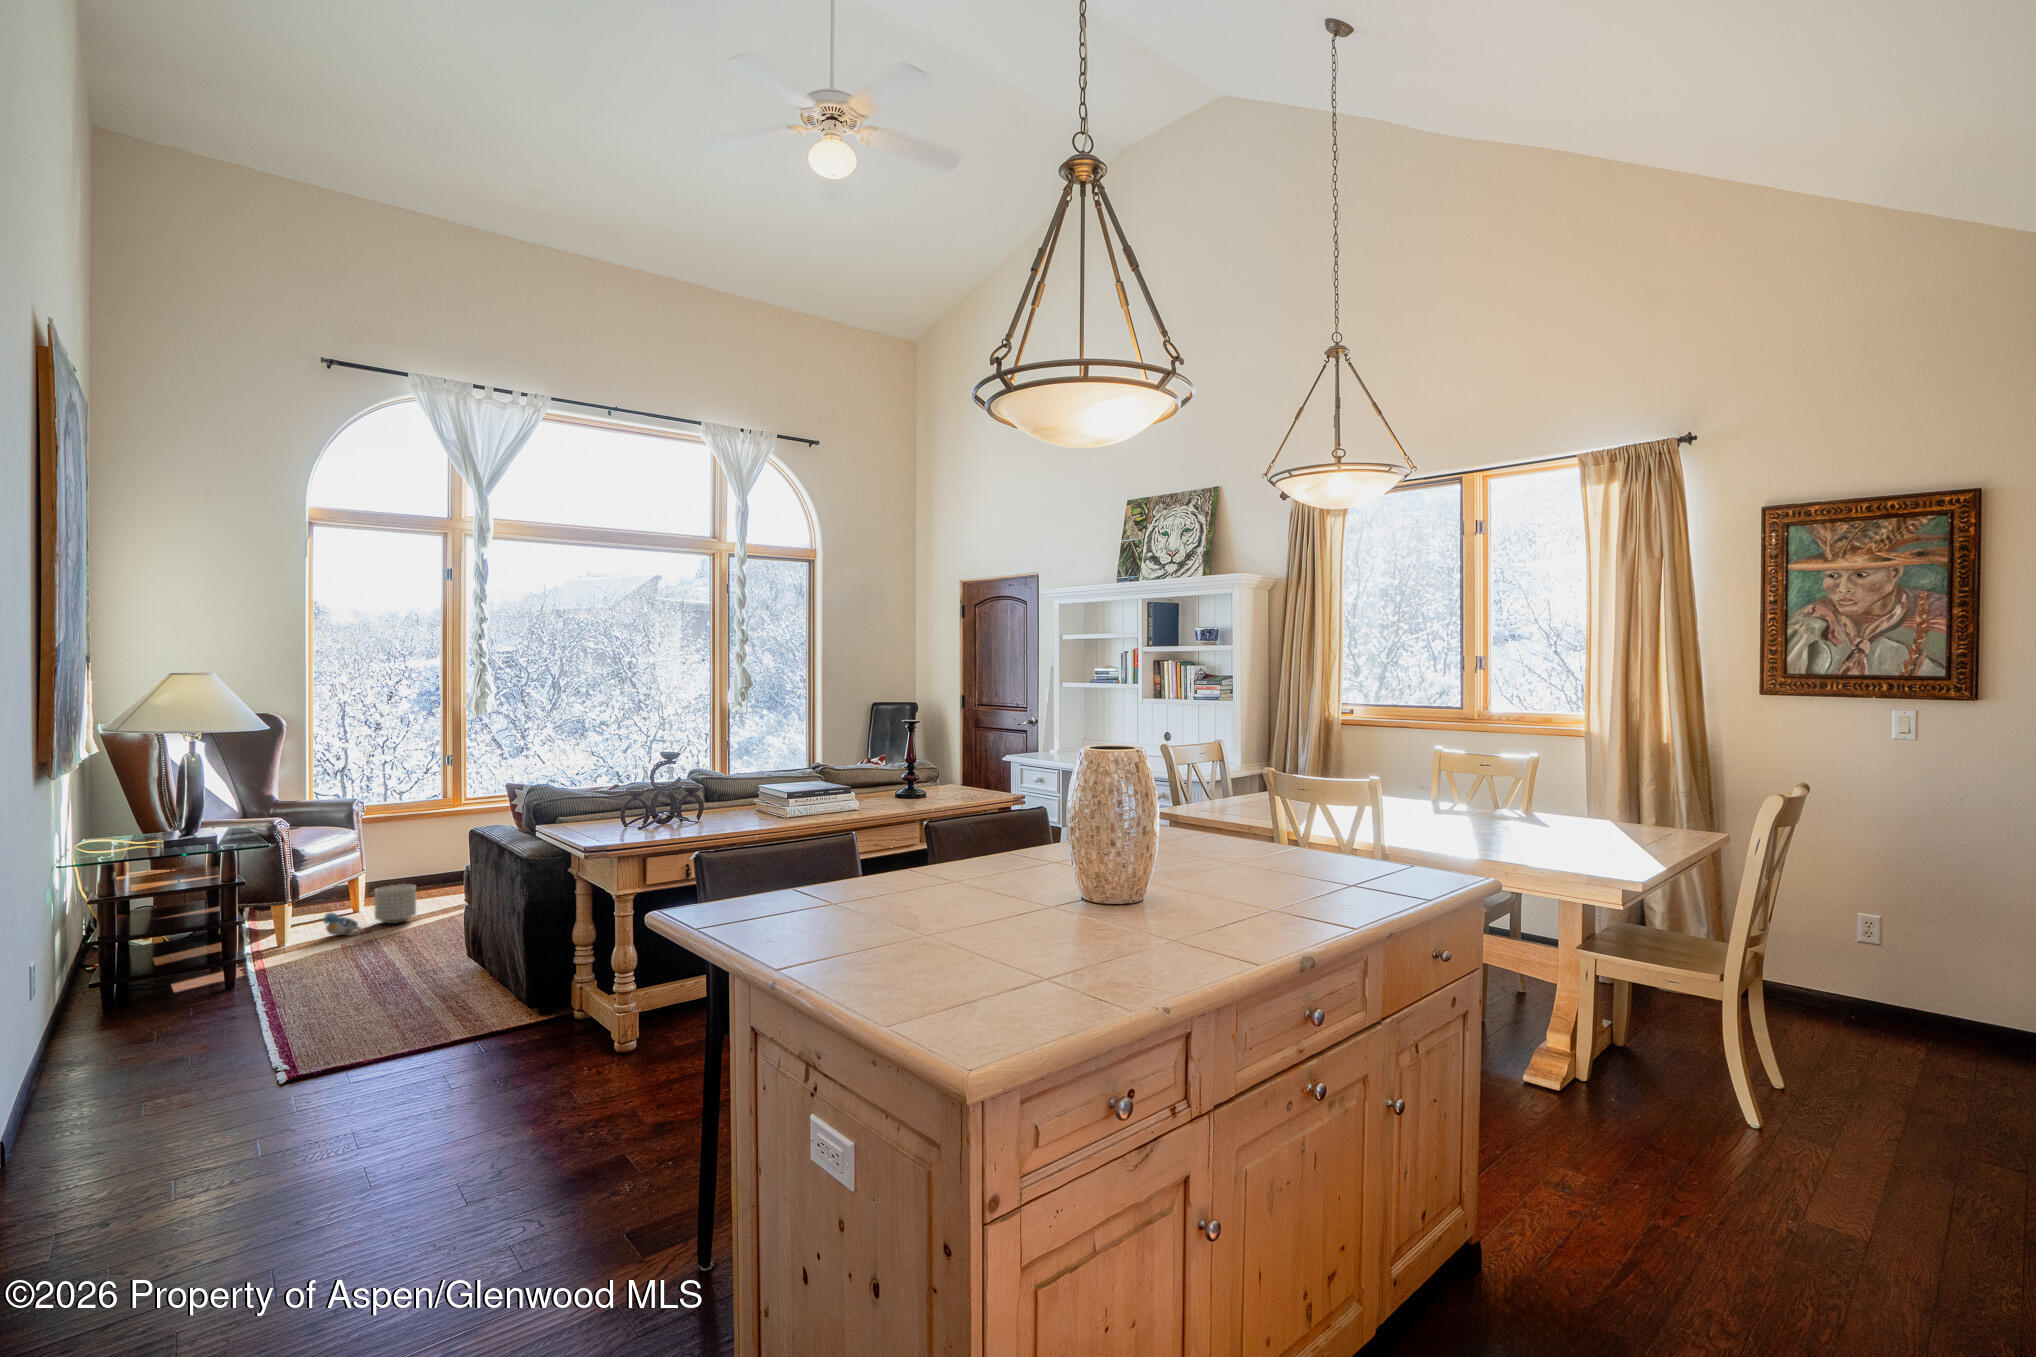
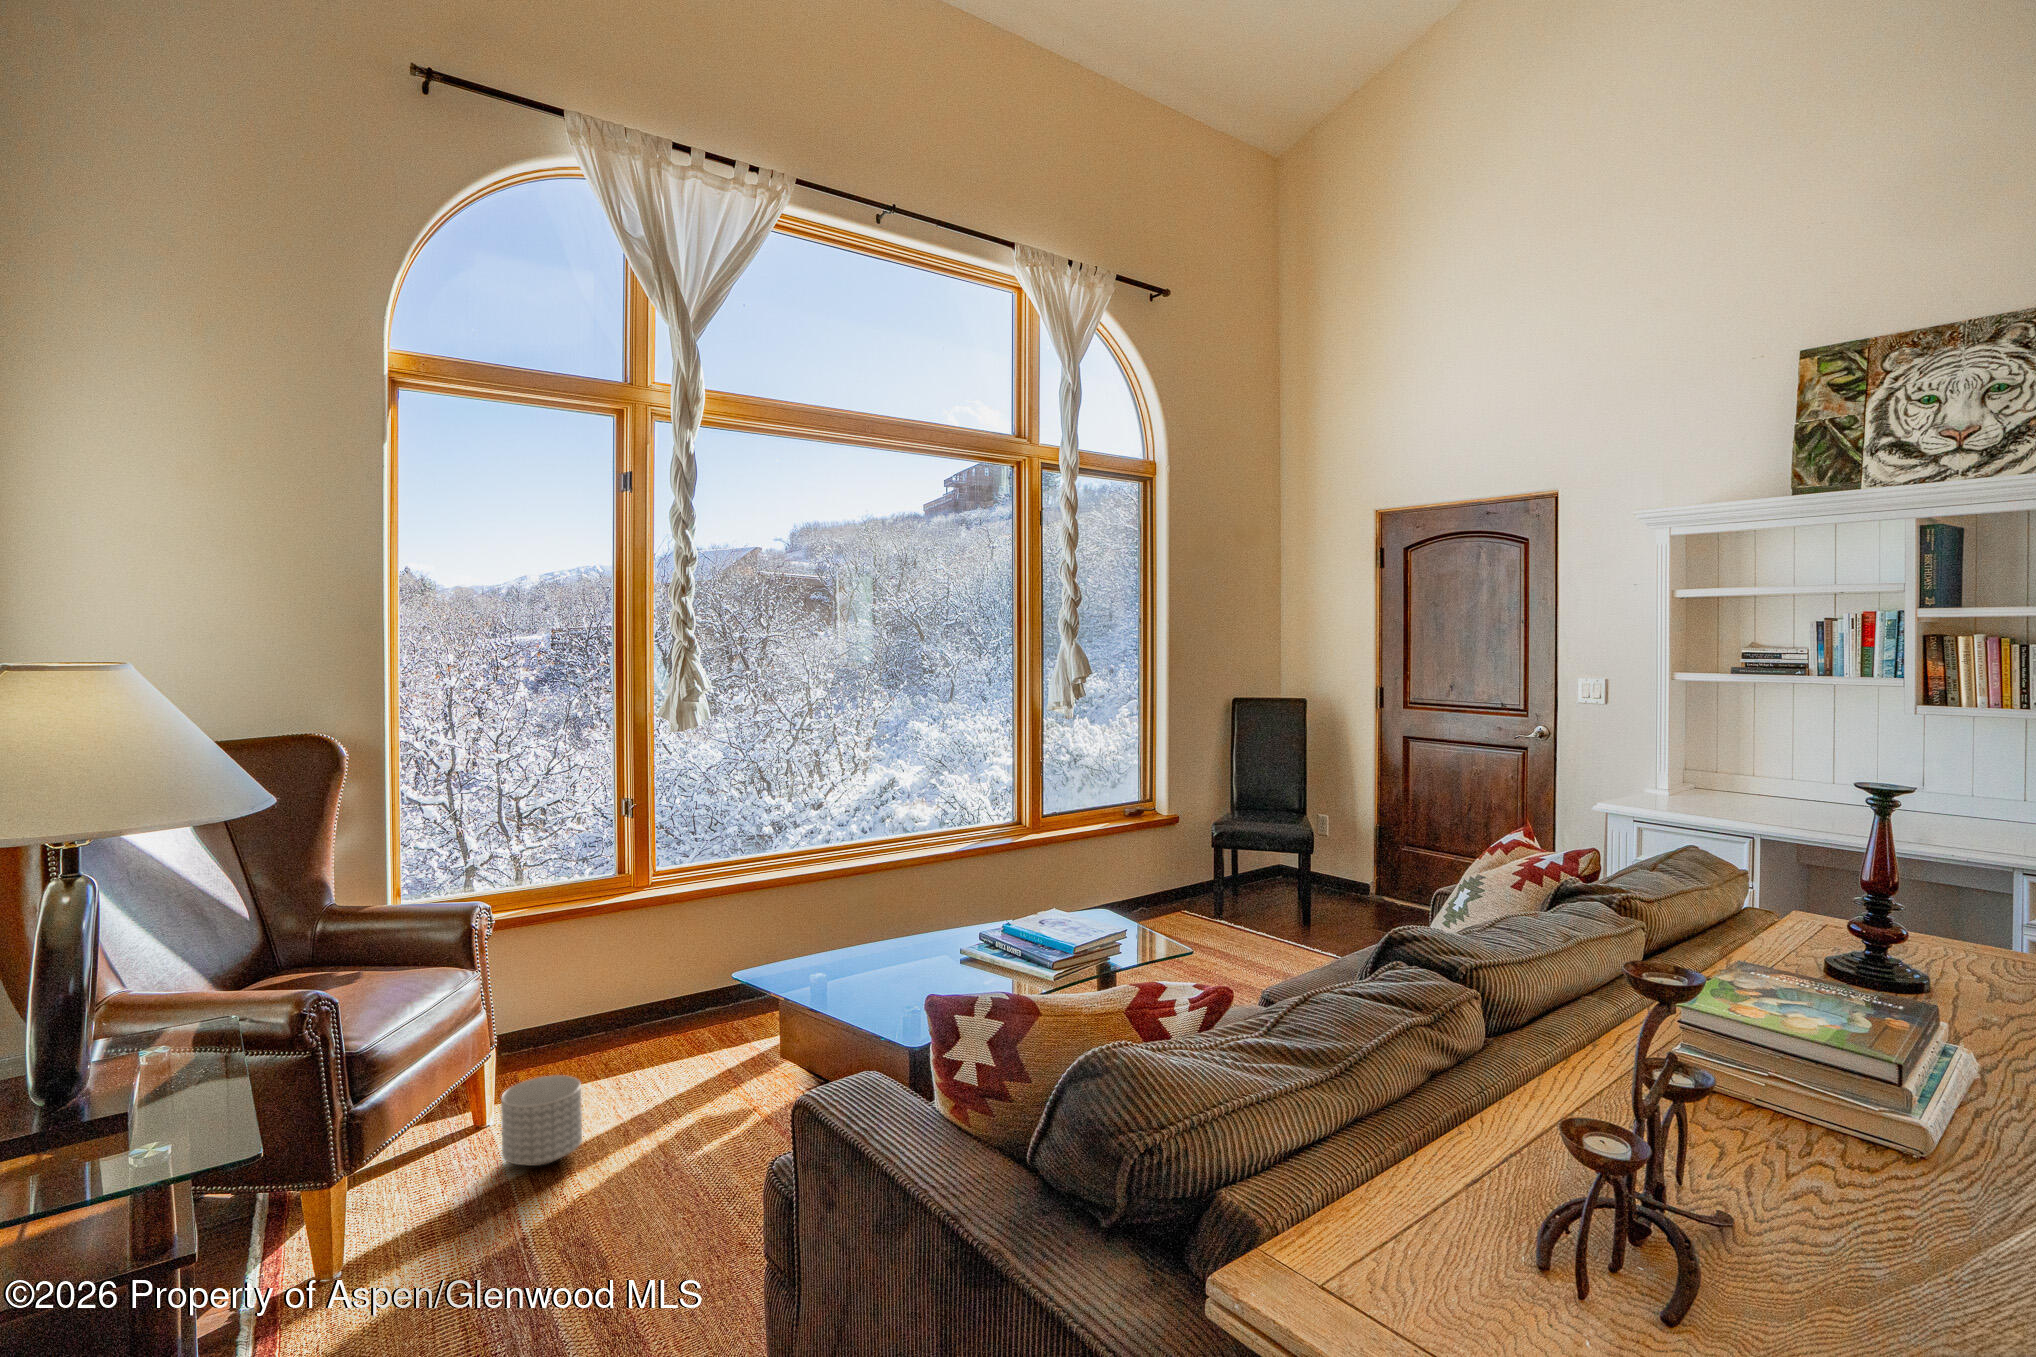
plush toy: present [323,913,361,936] -> none [394,1164,478,1214]

